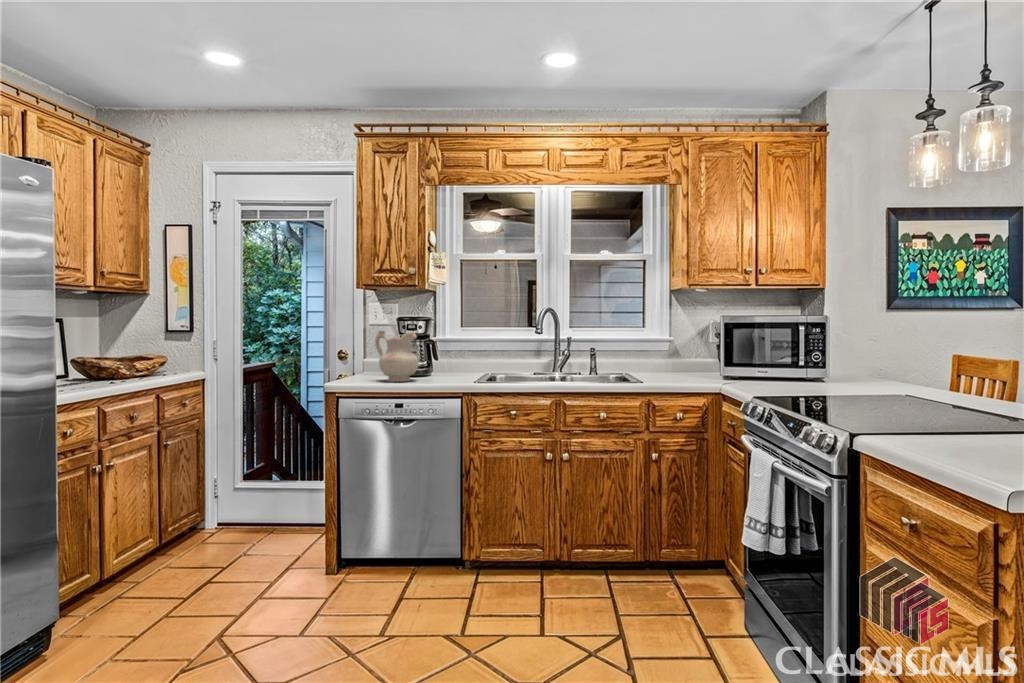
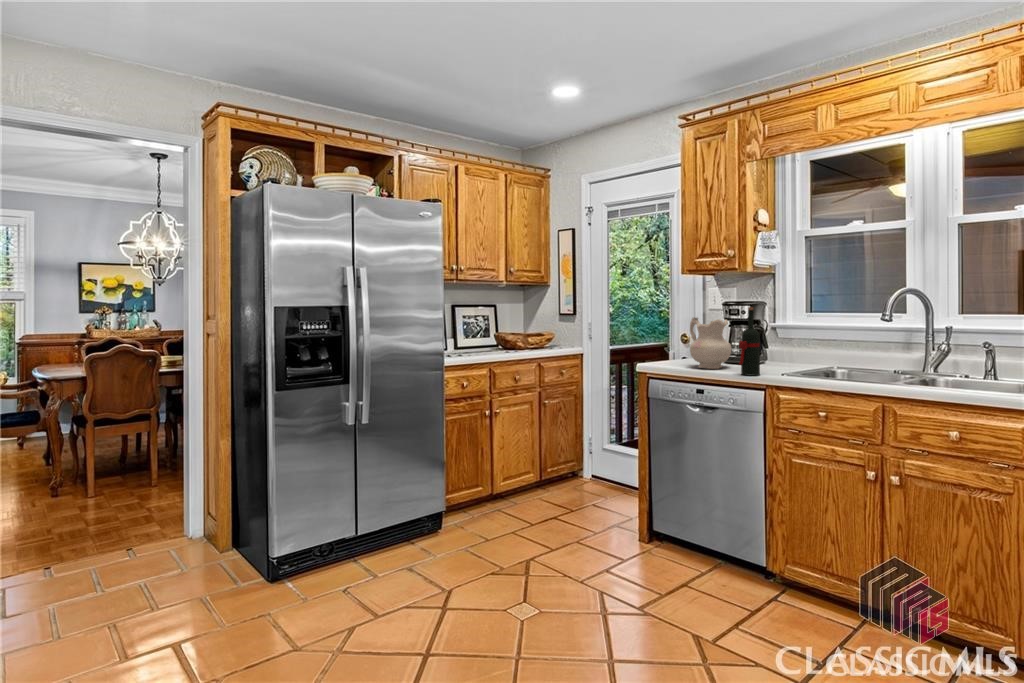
wine bottle: none [438,320,455,384] -> present [739,307,760,376]

